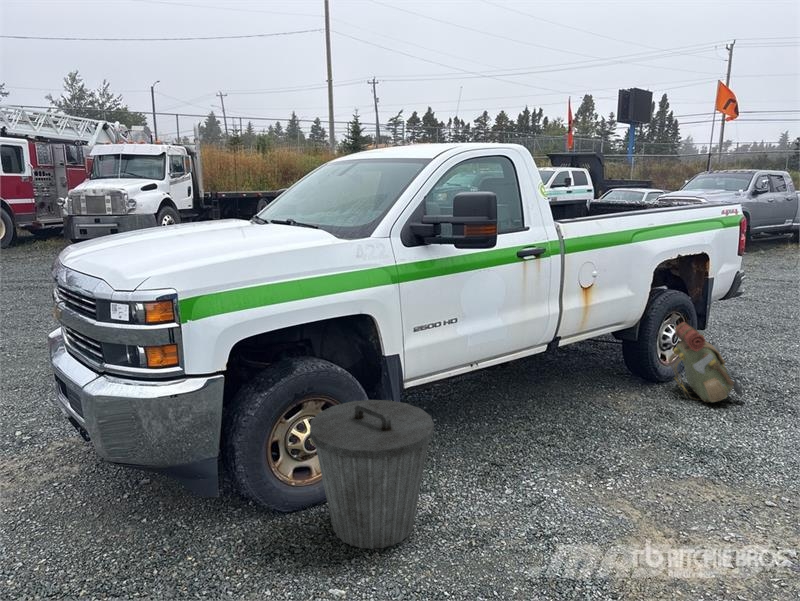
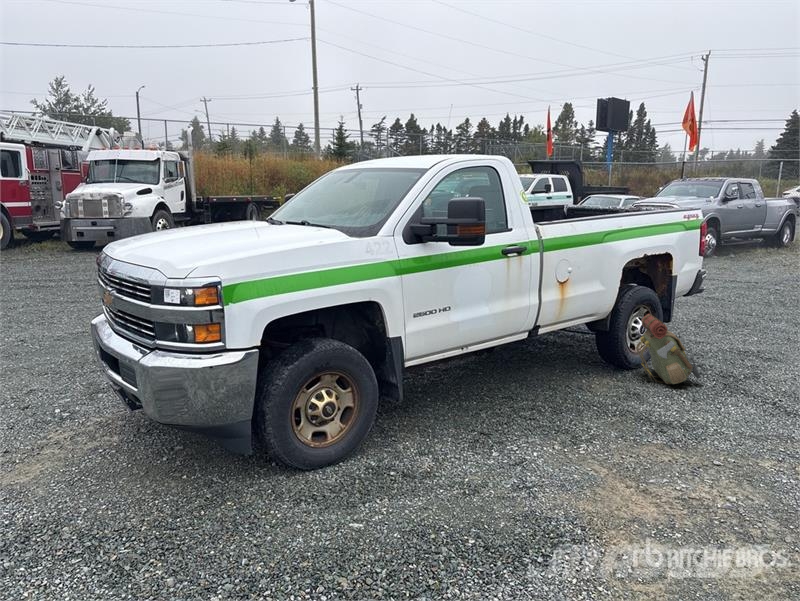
trash can: present [310,400,434,549] -> none [329,375,434,499]

